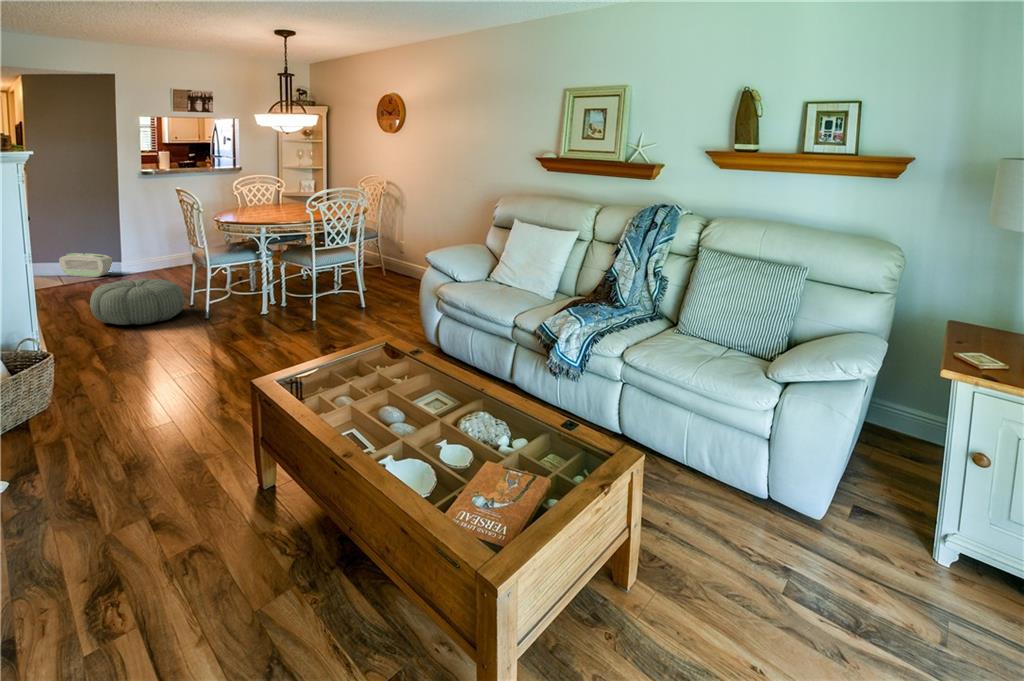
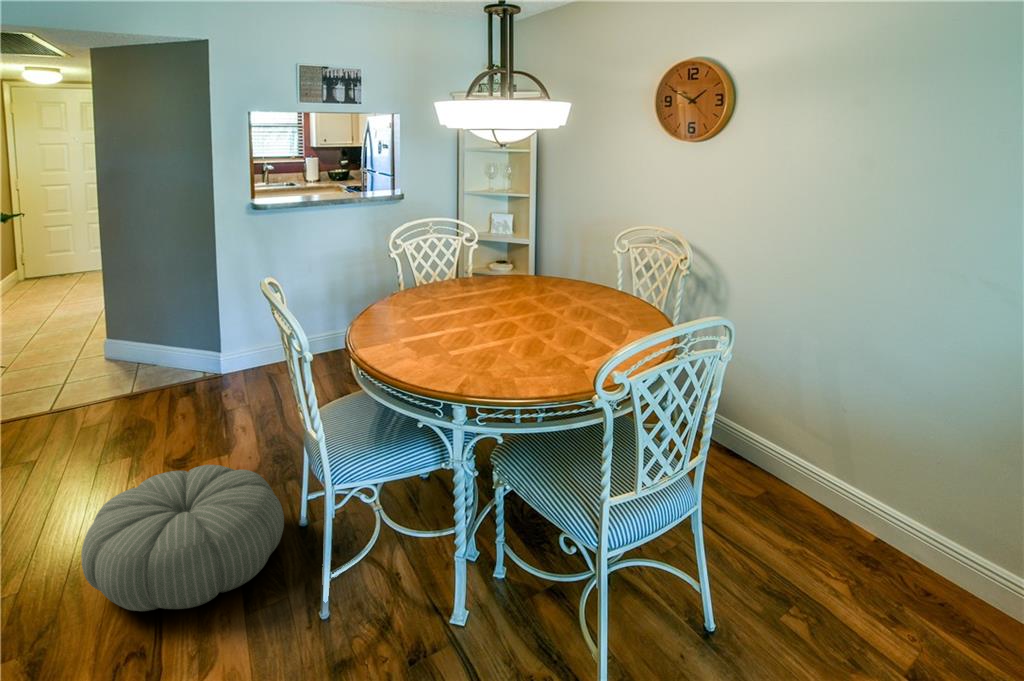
air purifier: present [59,253,112,277] -> none [121,335,200,378]

